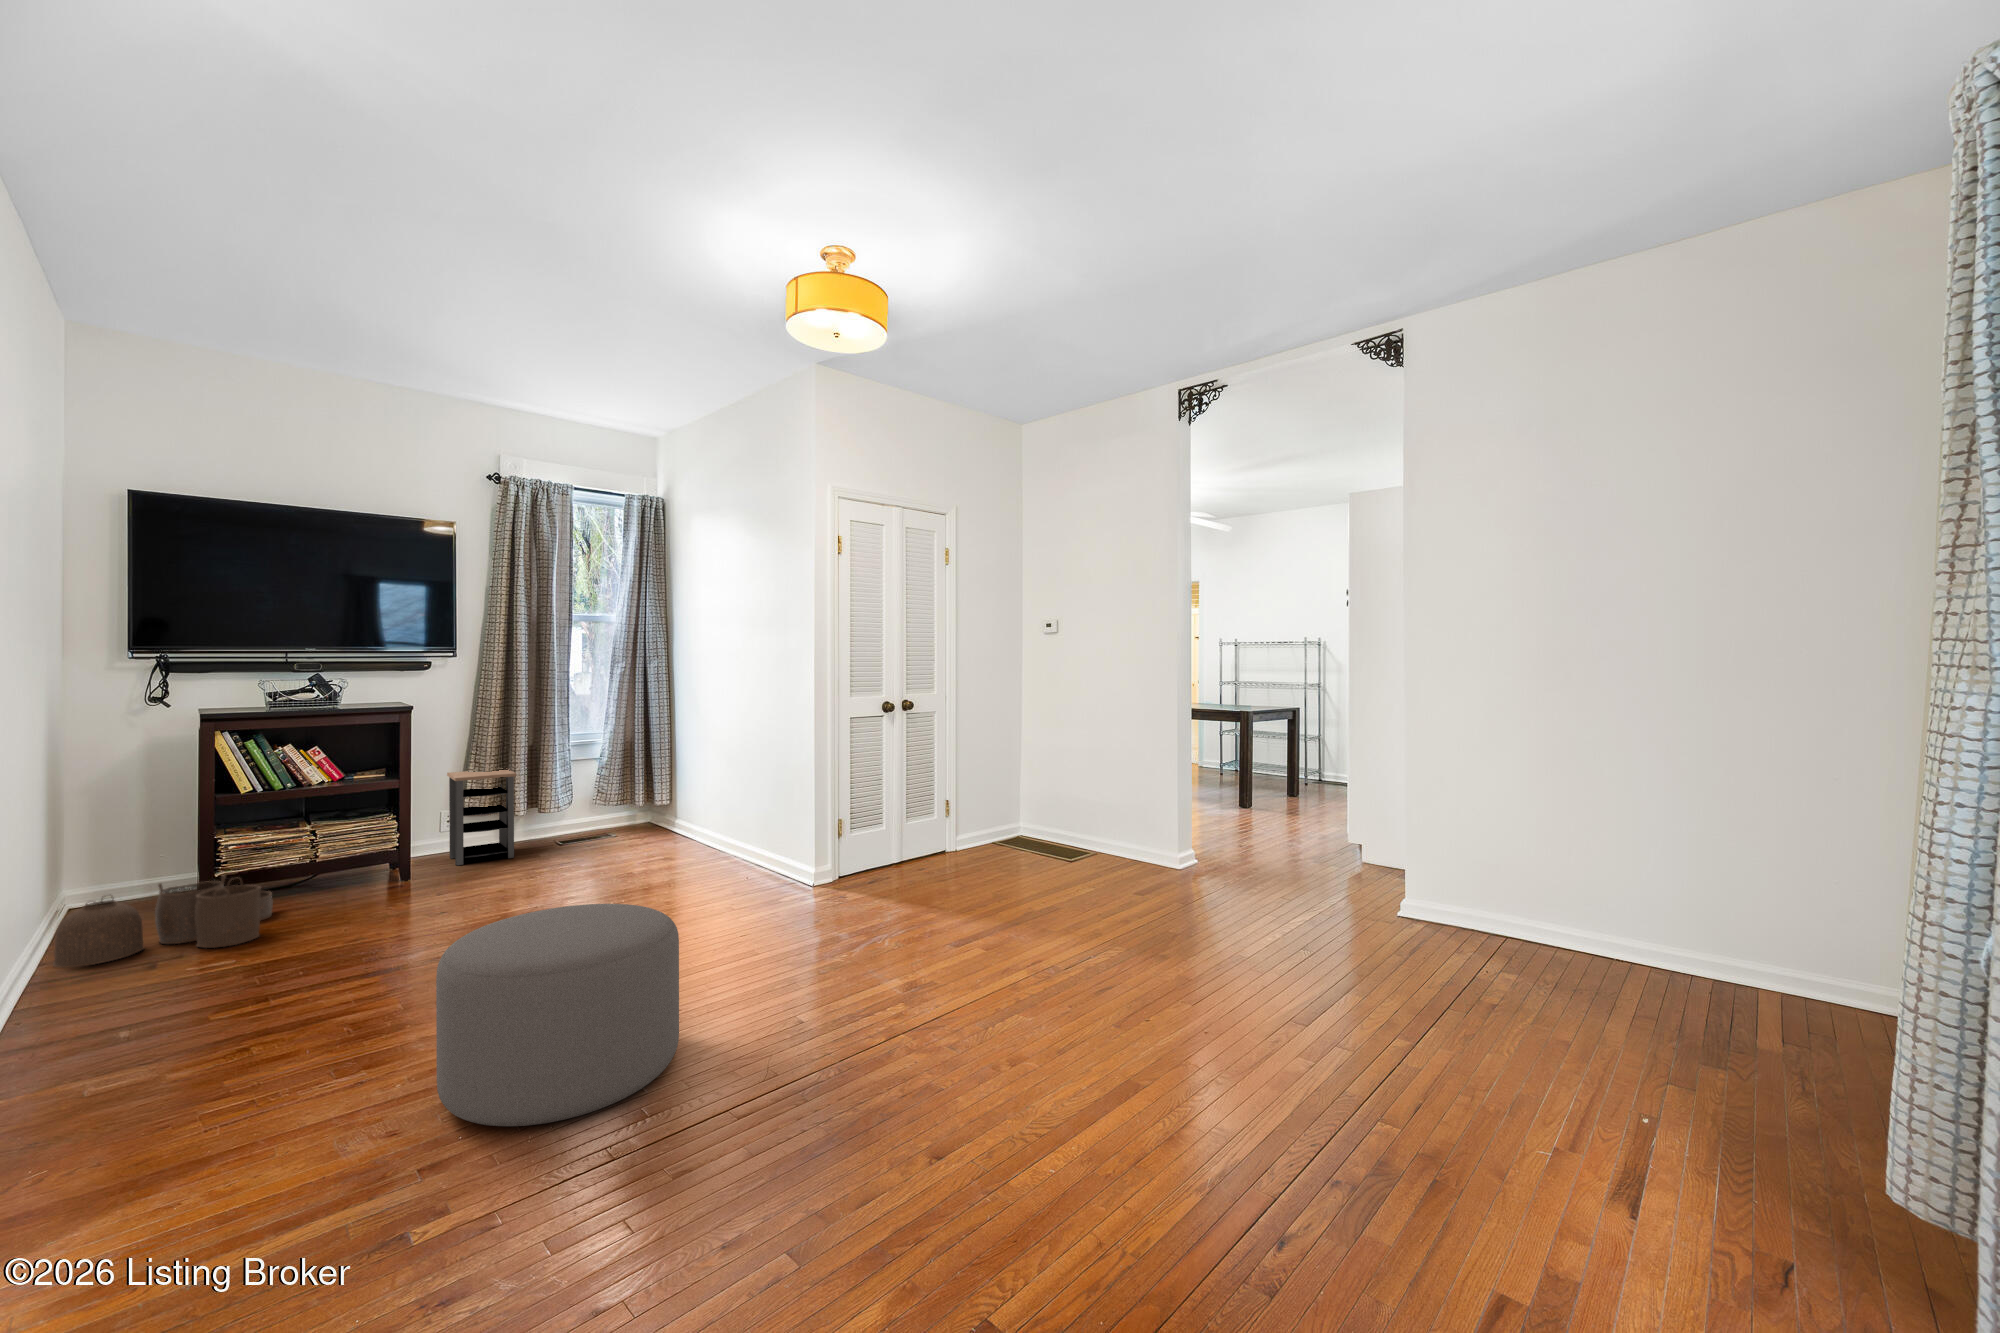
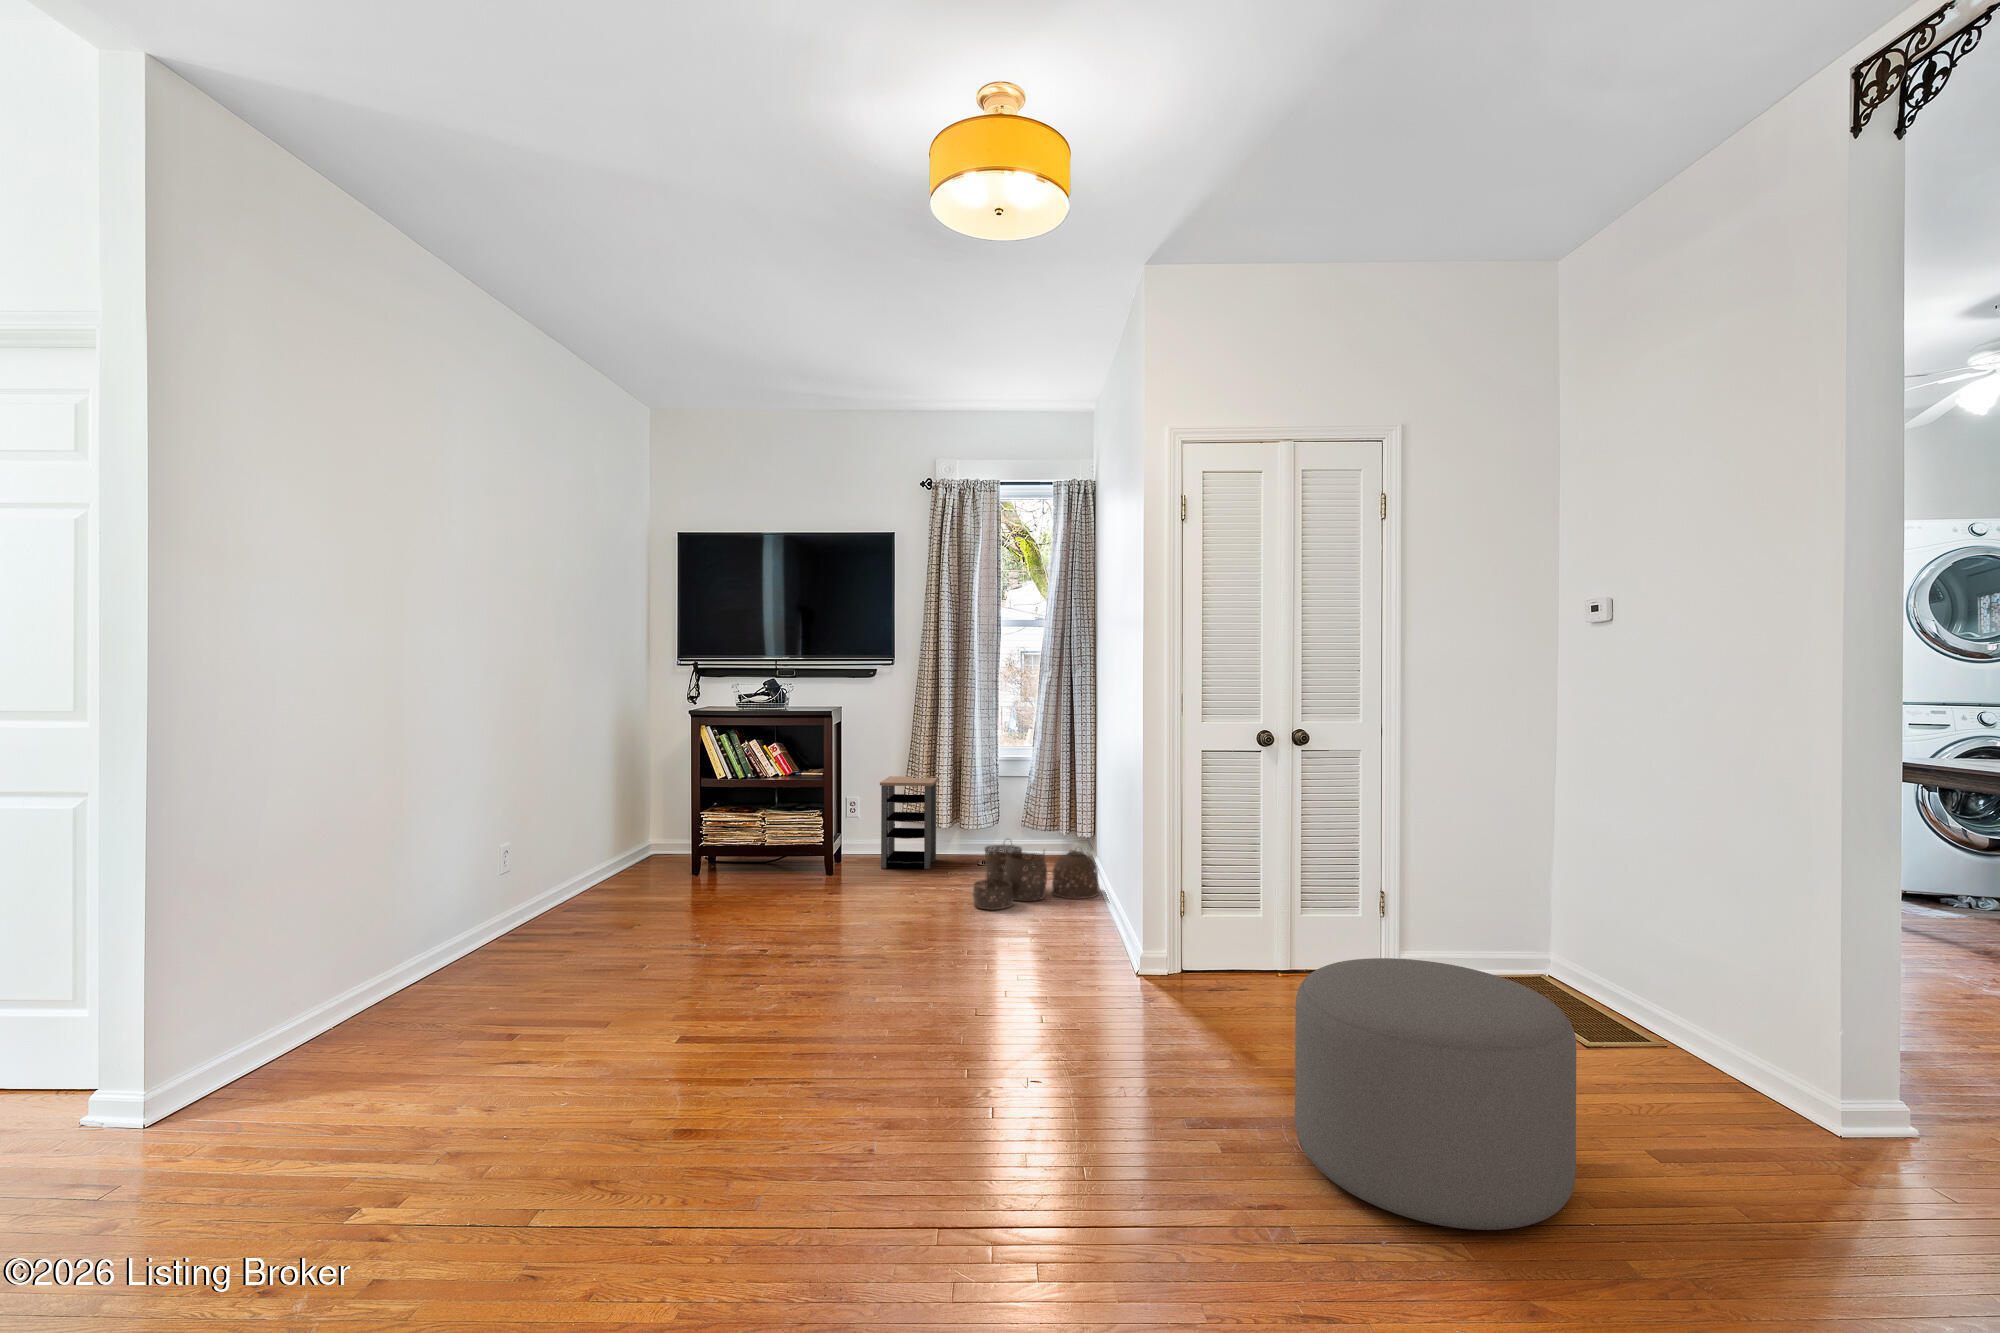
woven basket: present [53,875,273,968] -> present [973,844,1099,910]
ottoman: present [436,904,679,1126] -> present [1295,958,1576,1230]

